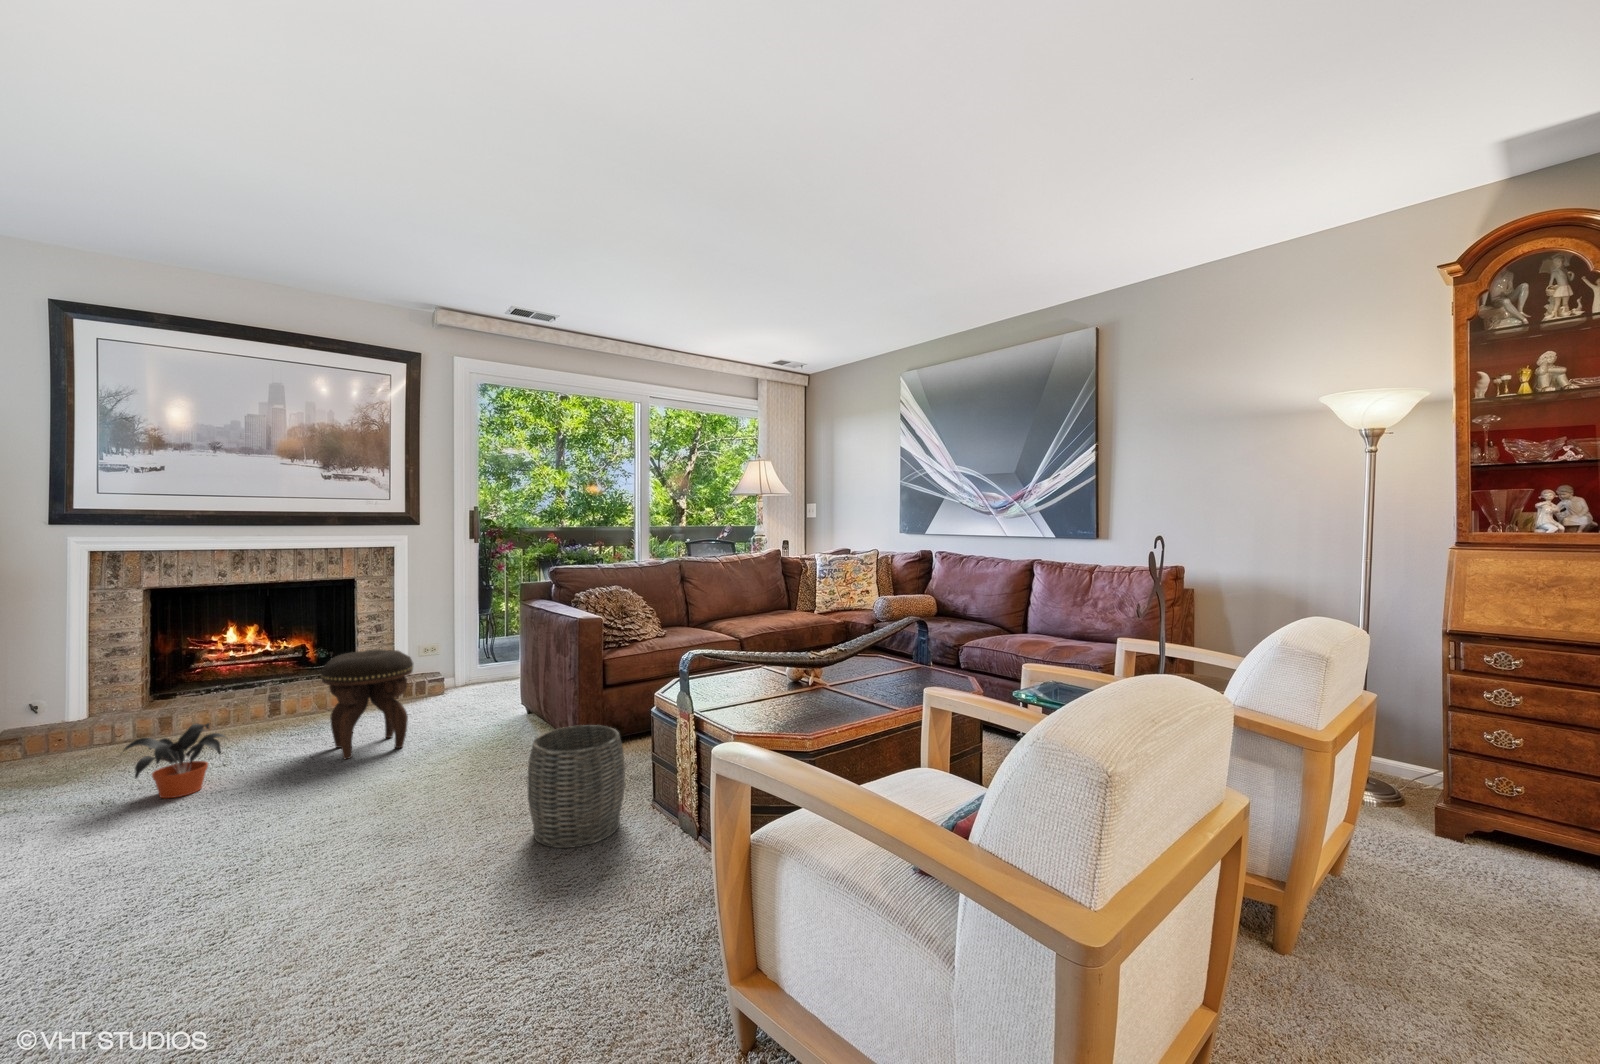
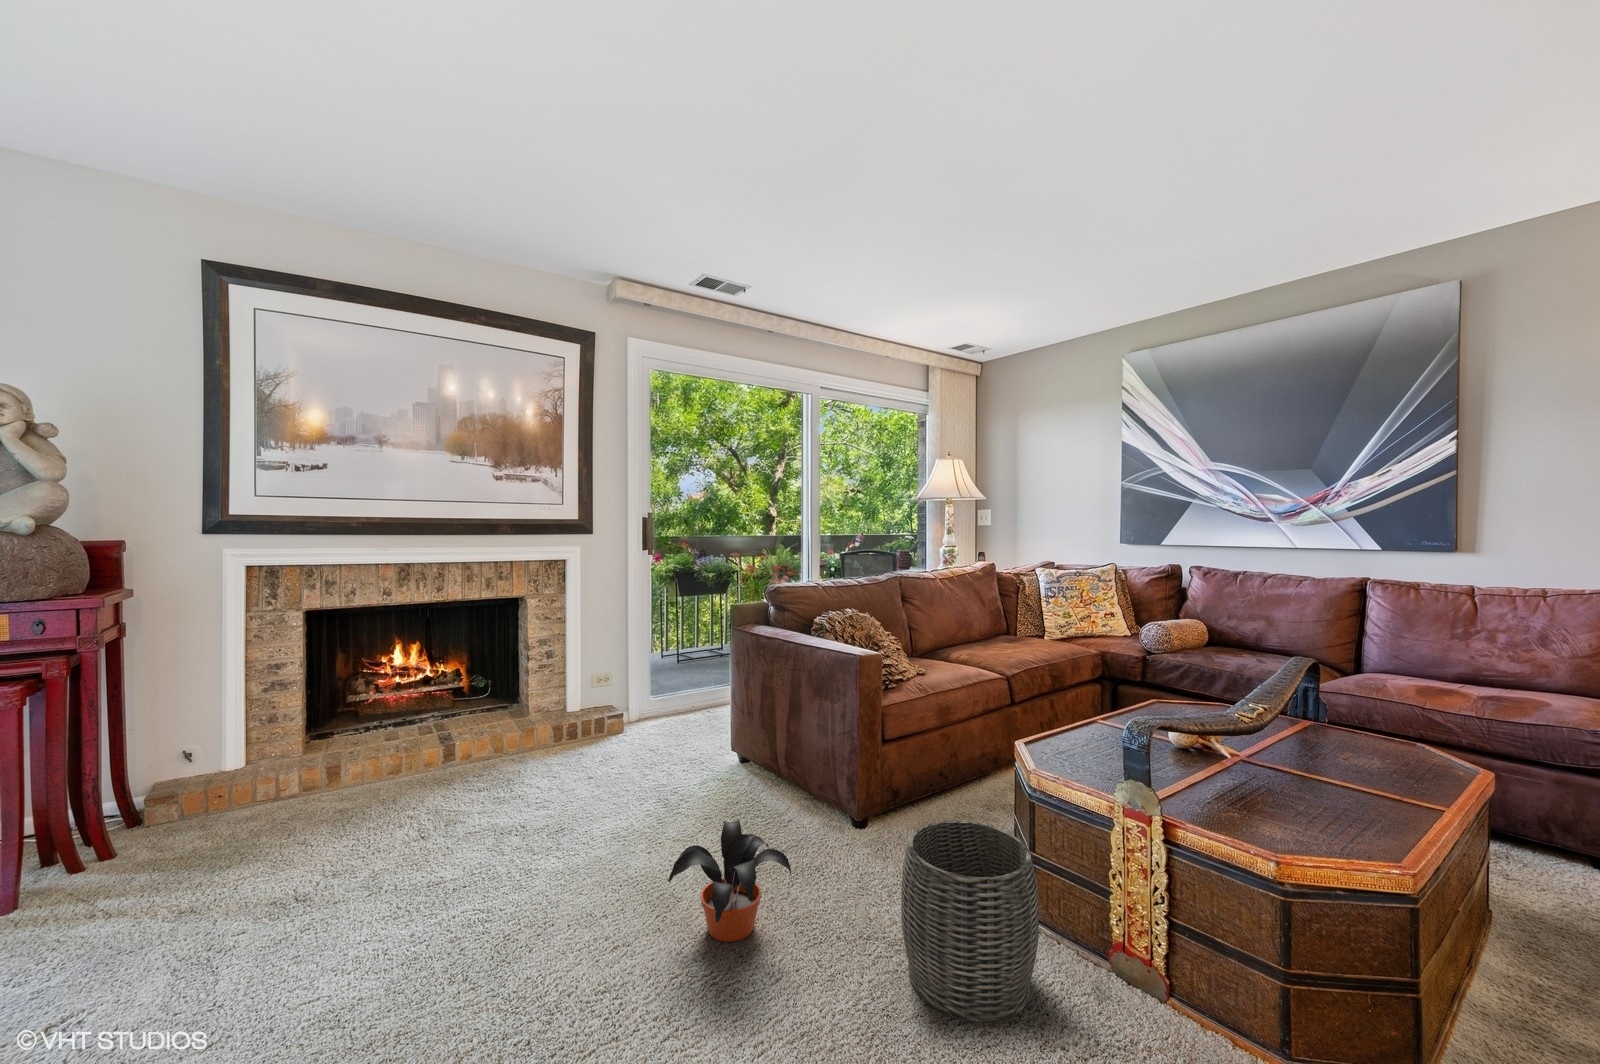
footstool: present [321,650,413,759] -> none [531,690,633,834]
potted plant: present [124,723,225,798] -> present [668,820,791,942]

